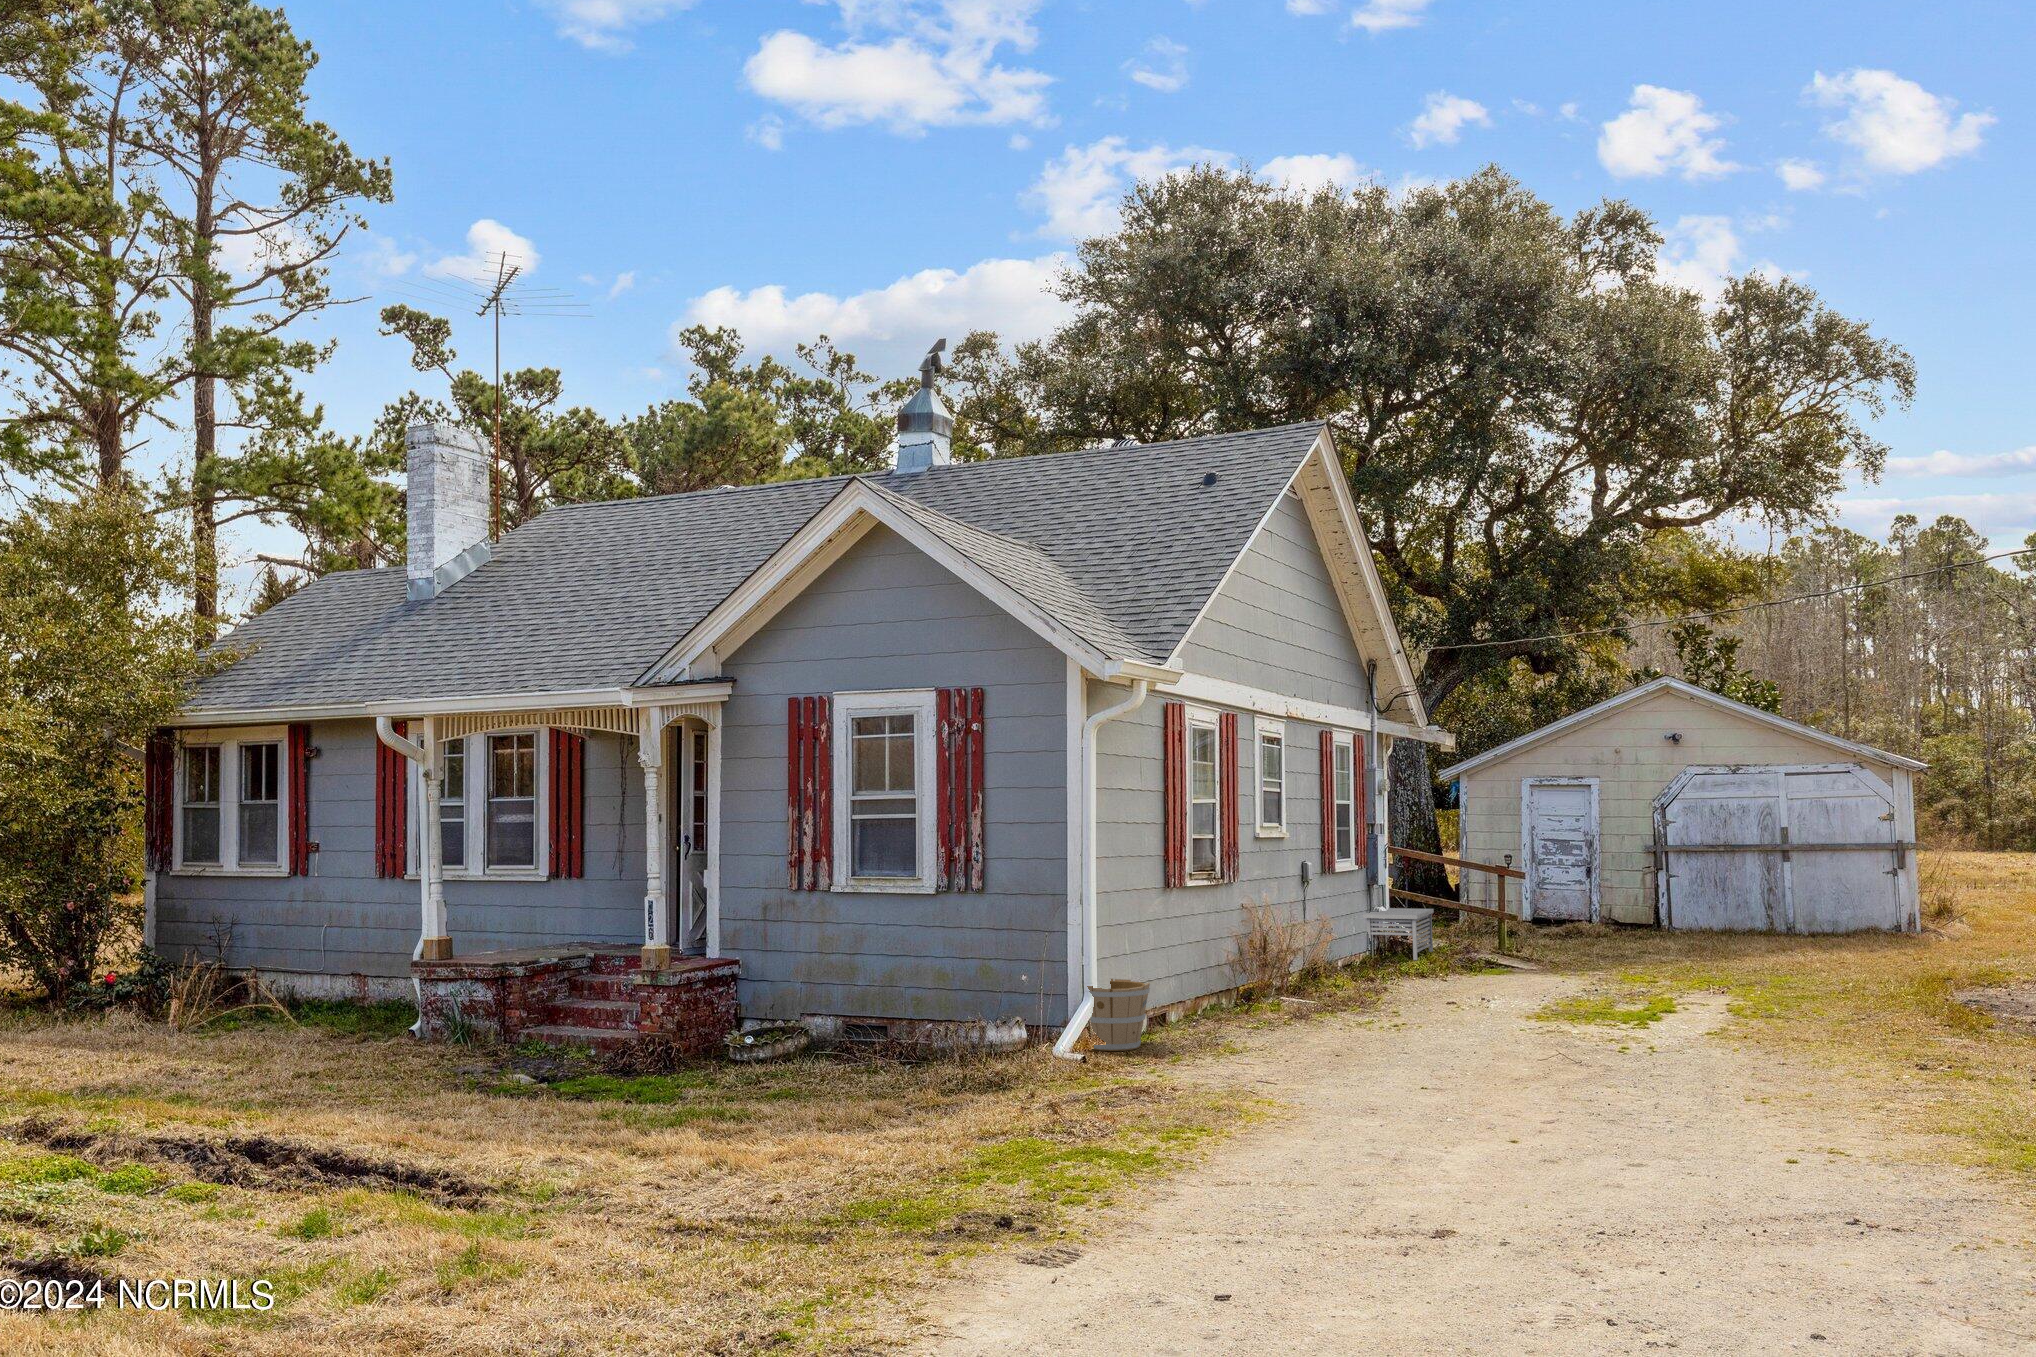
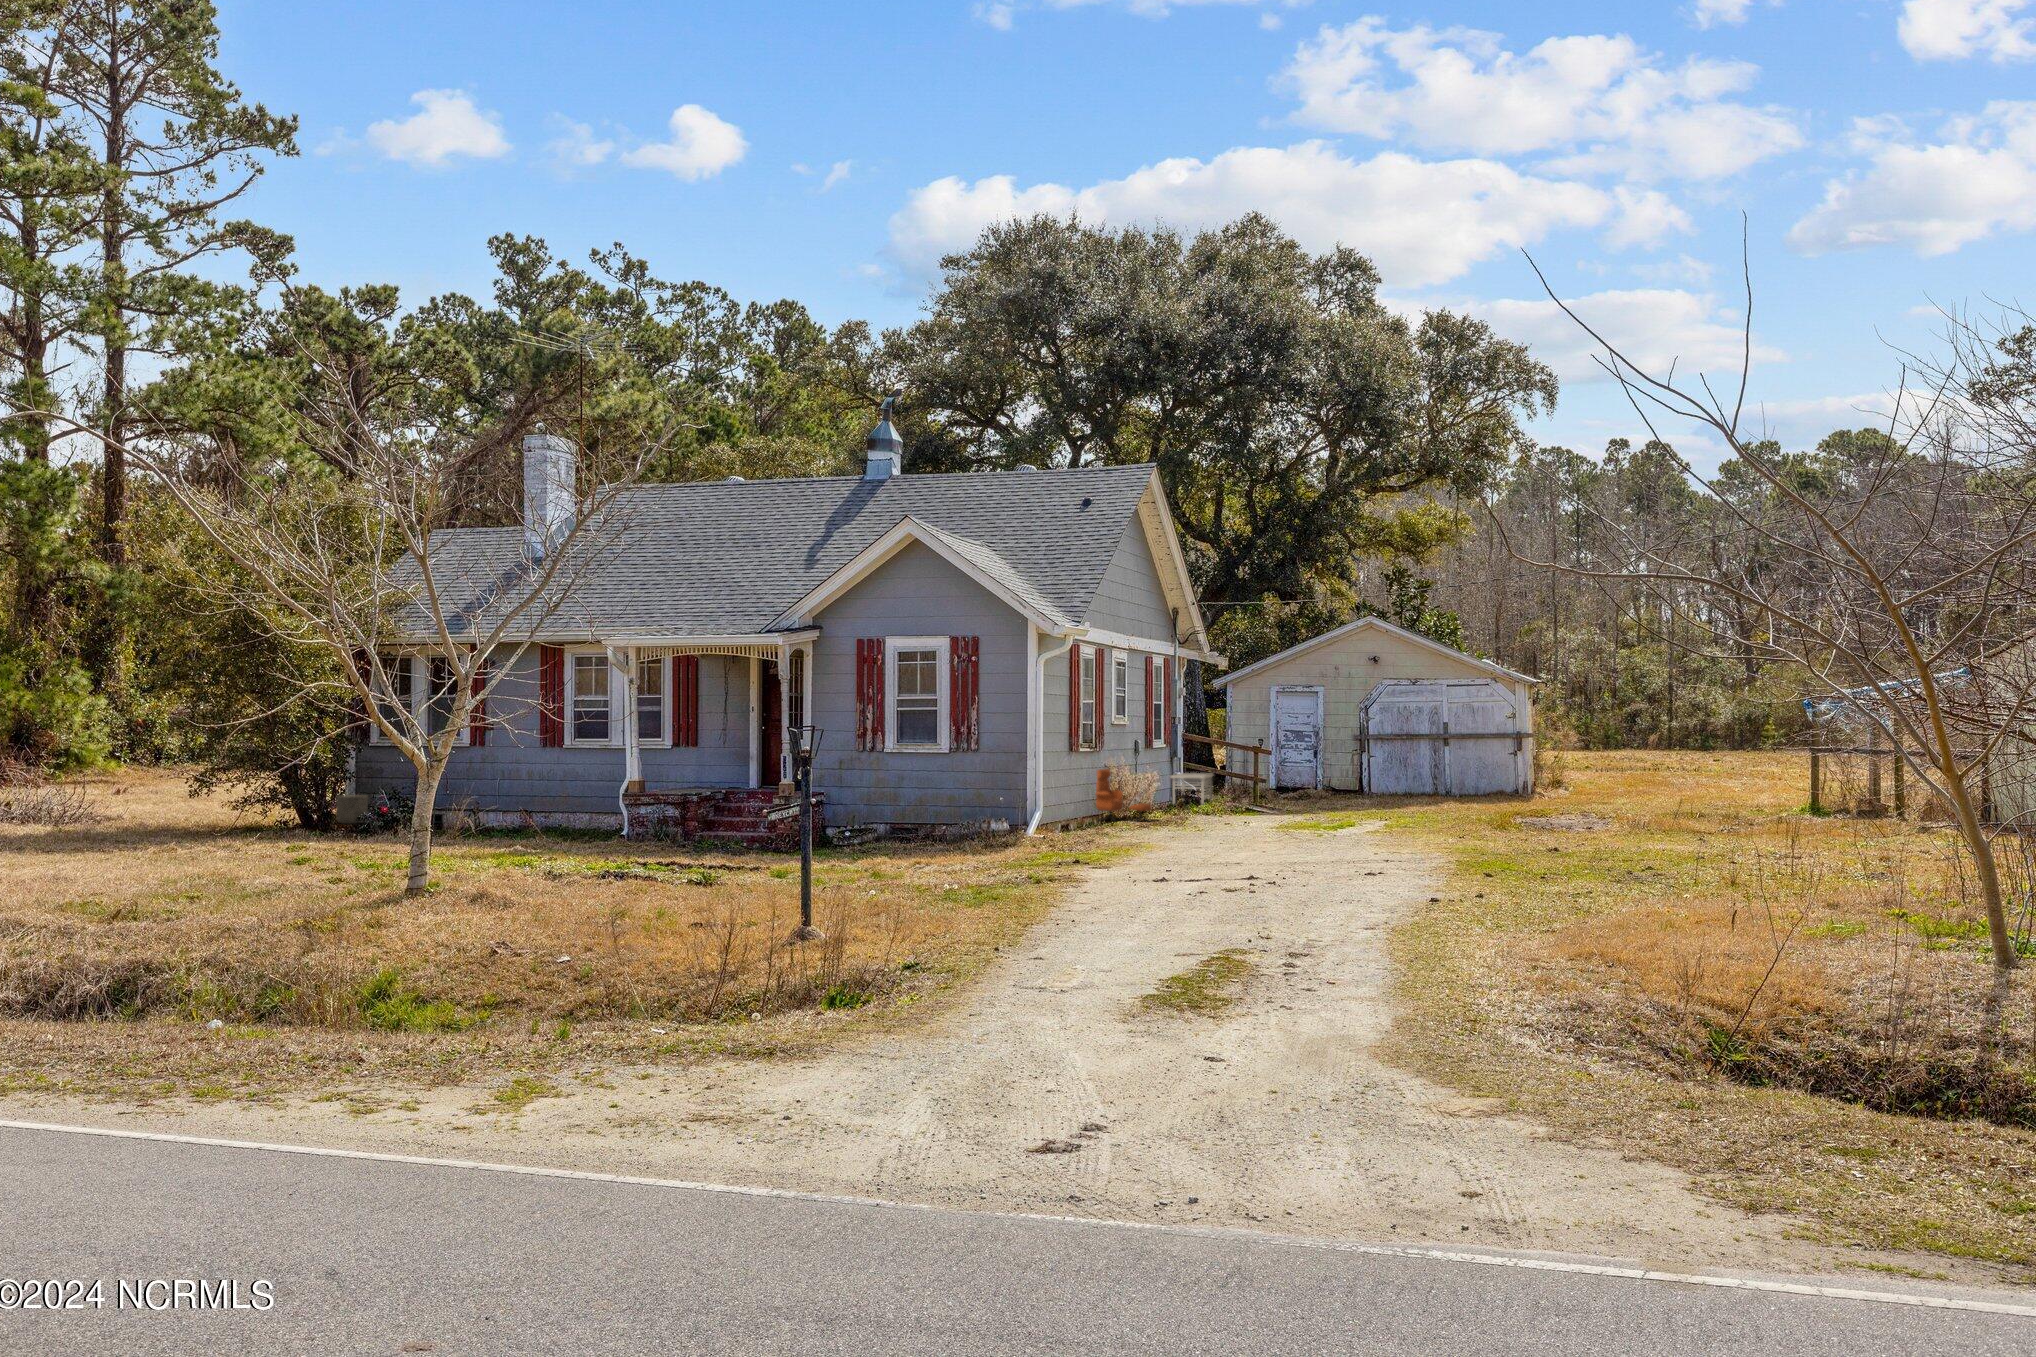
lounge chair: none [1218,912,1318,1006] -> present [1096,769,1151,821]
planter: none [93,946,145,991] -> present [336,795,368,824]
wooden bucket: present [1087,979,1150,1051] -> none [1032,800,1074,837]

